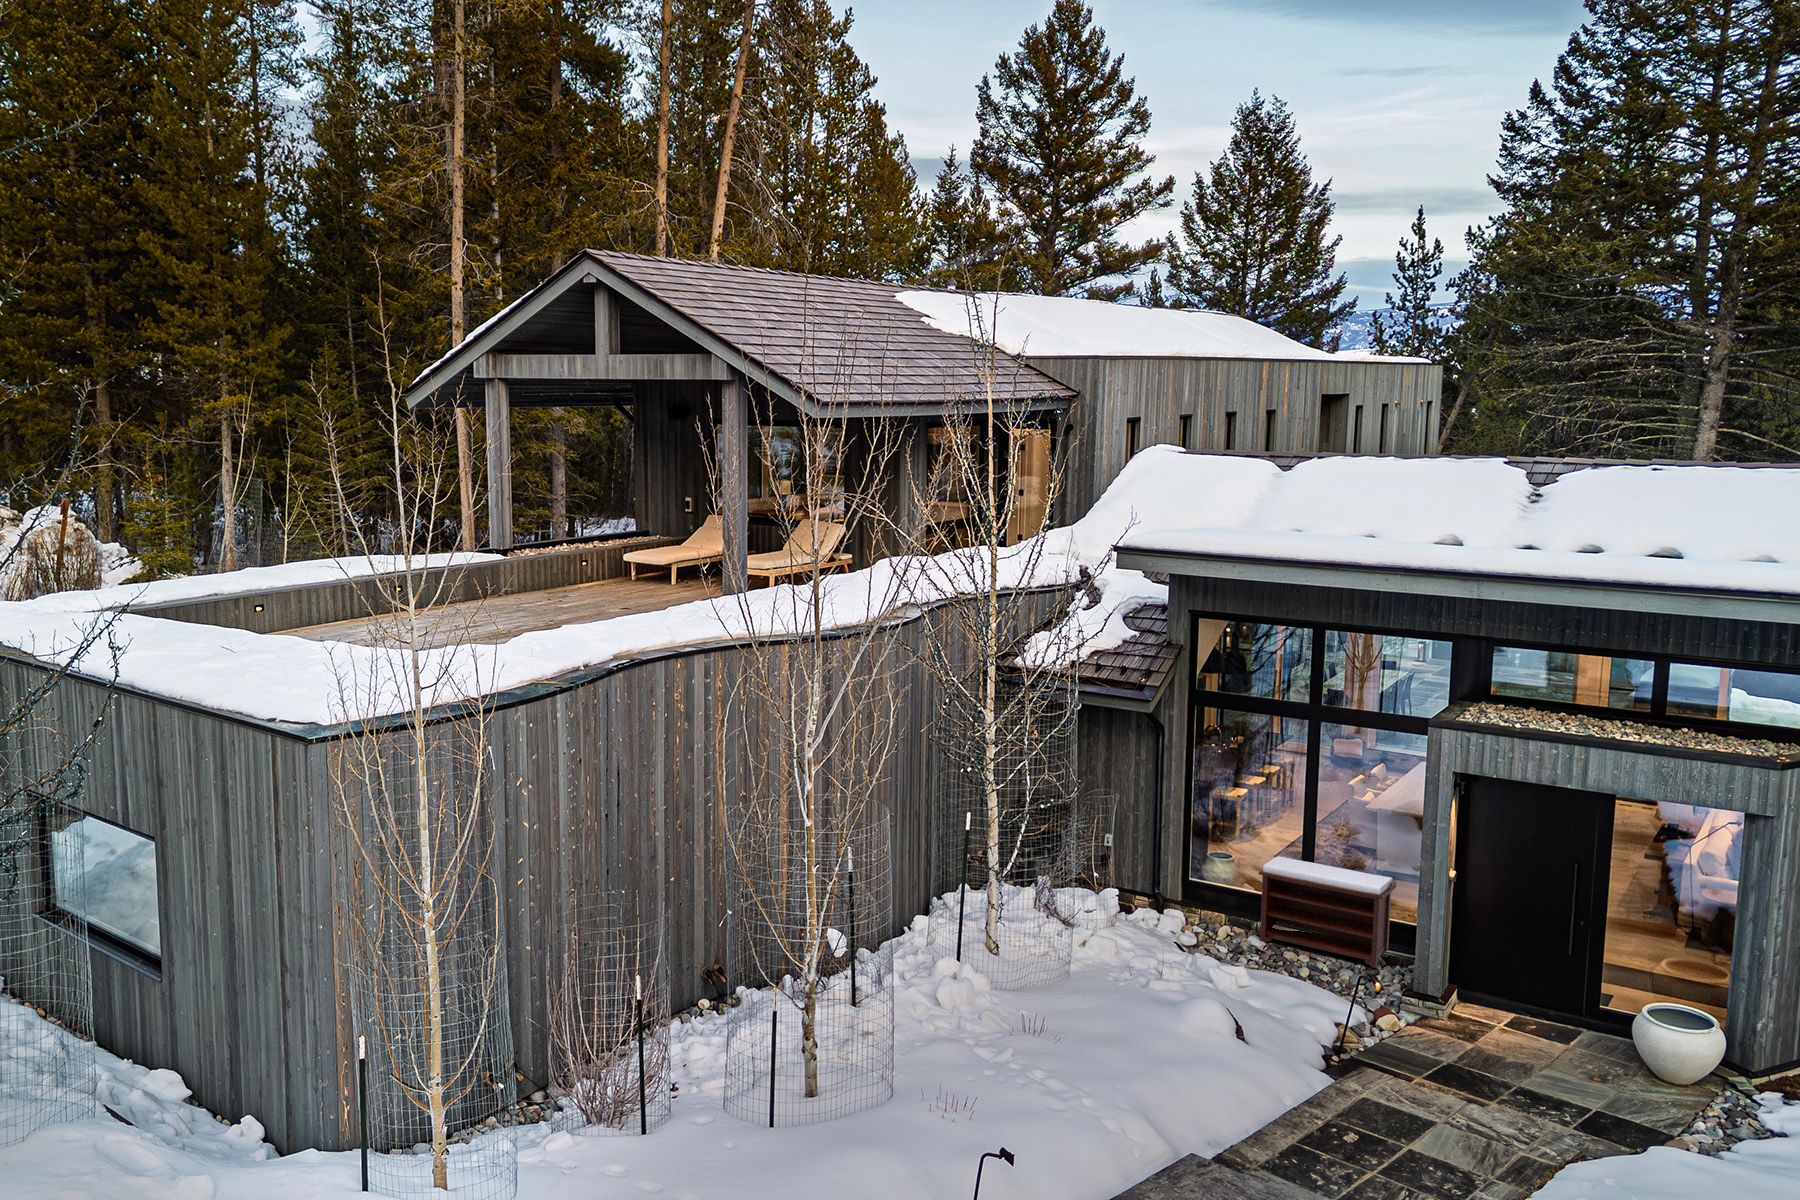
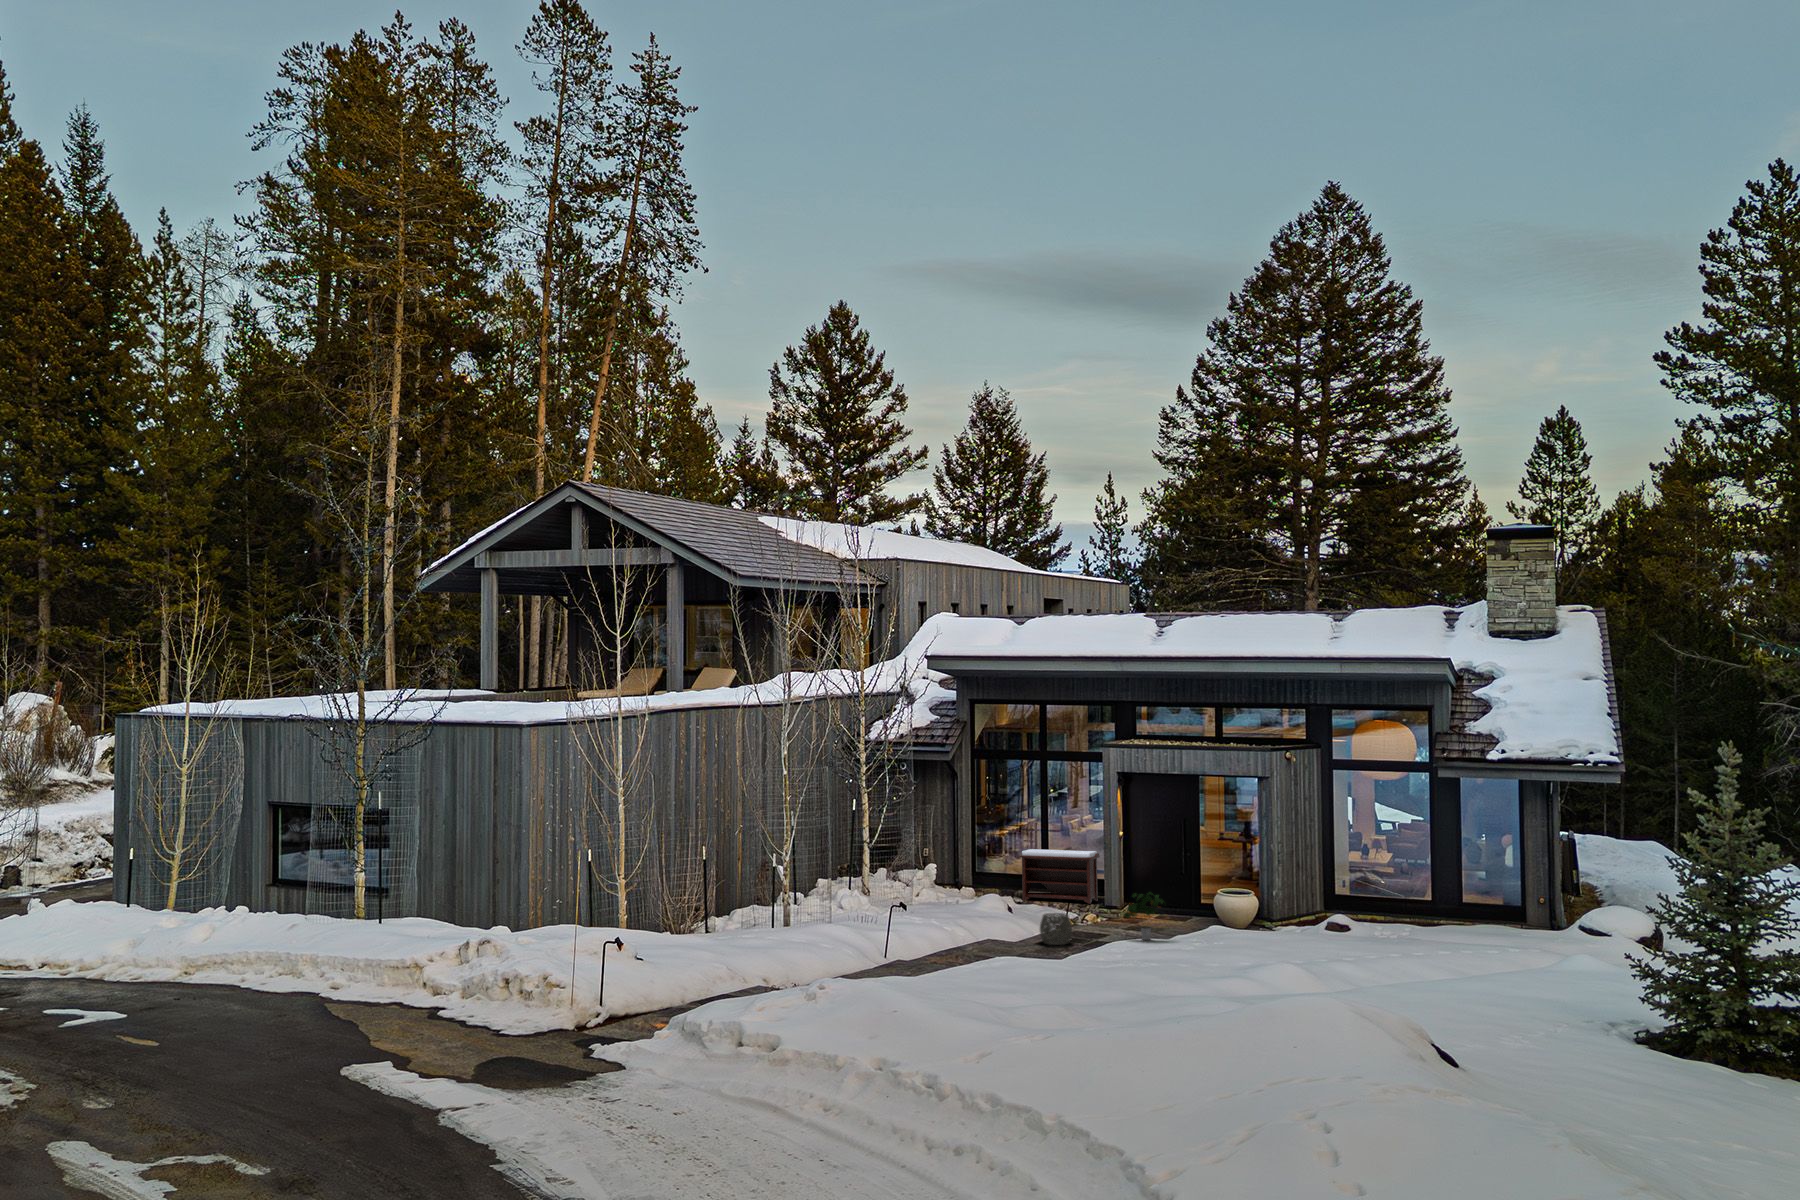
potted plant: none [1450,1060,1540,1152] -> present [1124,893,1166,940]
woven basket: none [1284,1087,1349,1160] -> present [1040,913,1072,945]

